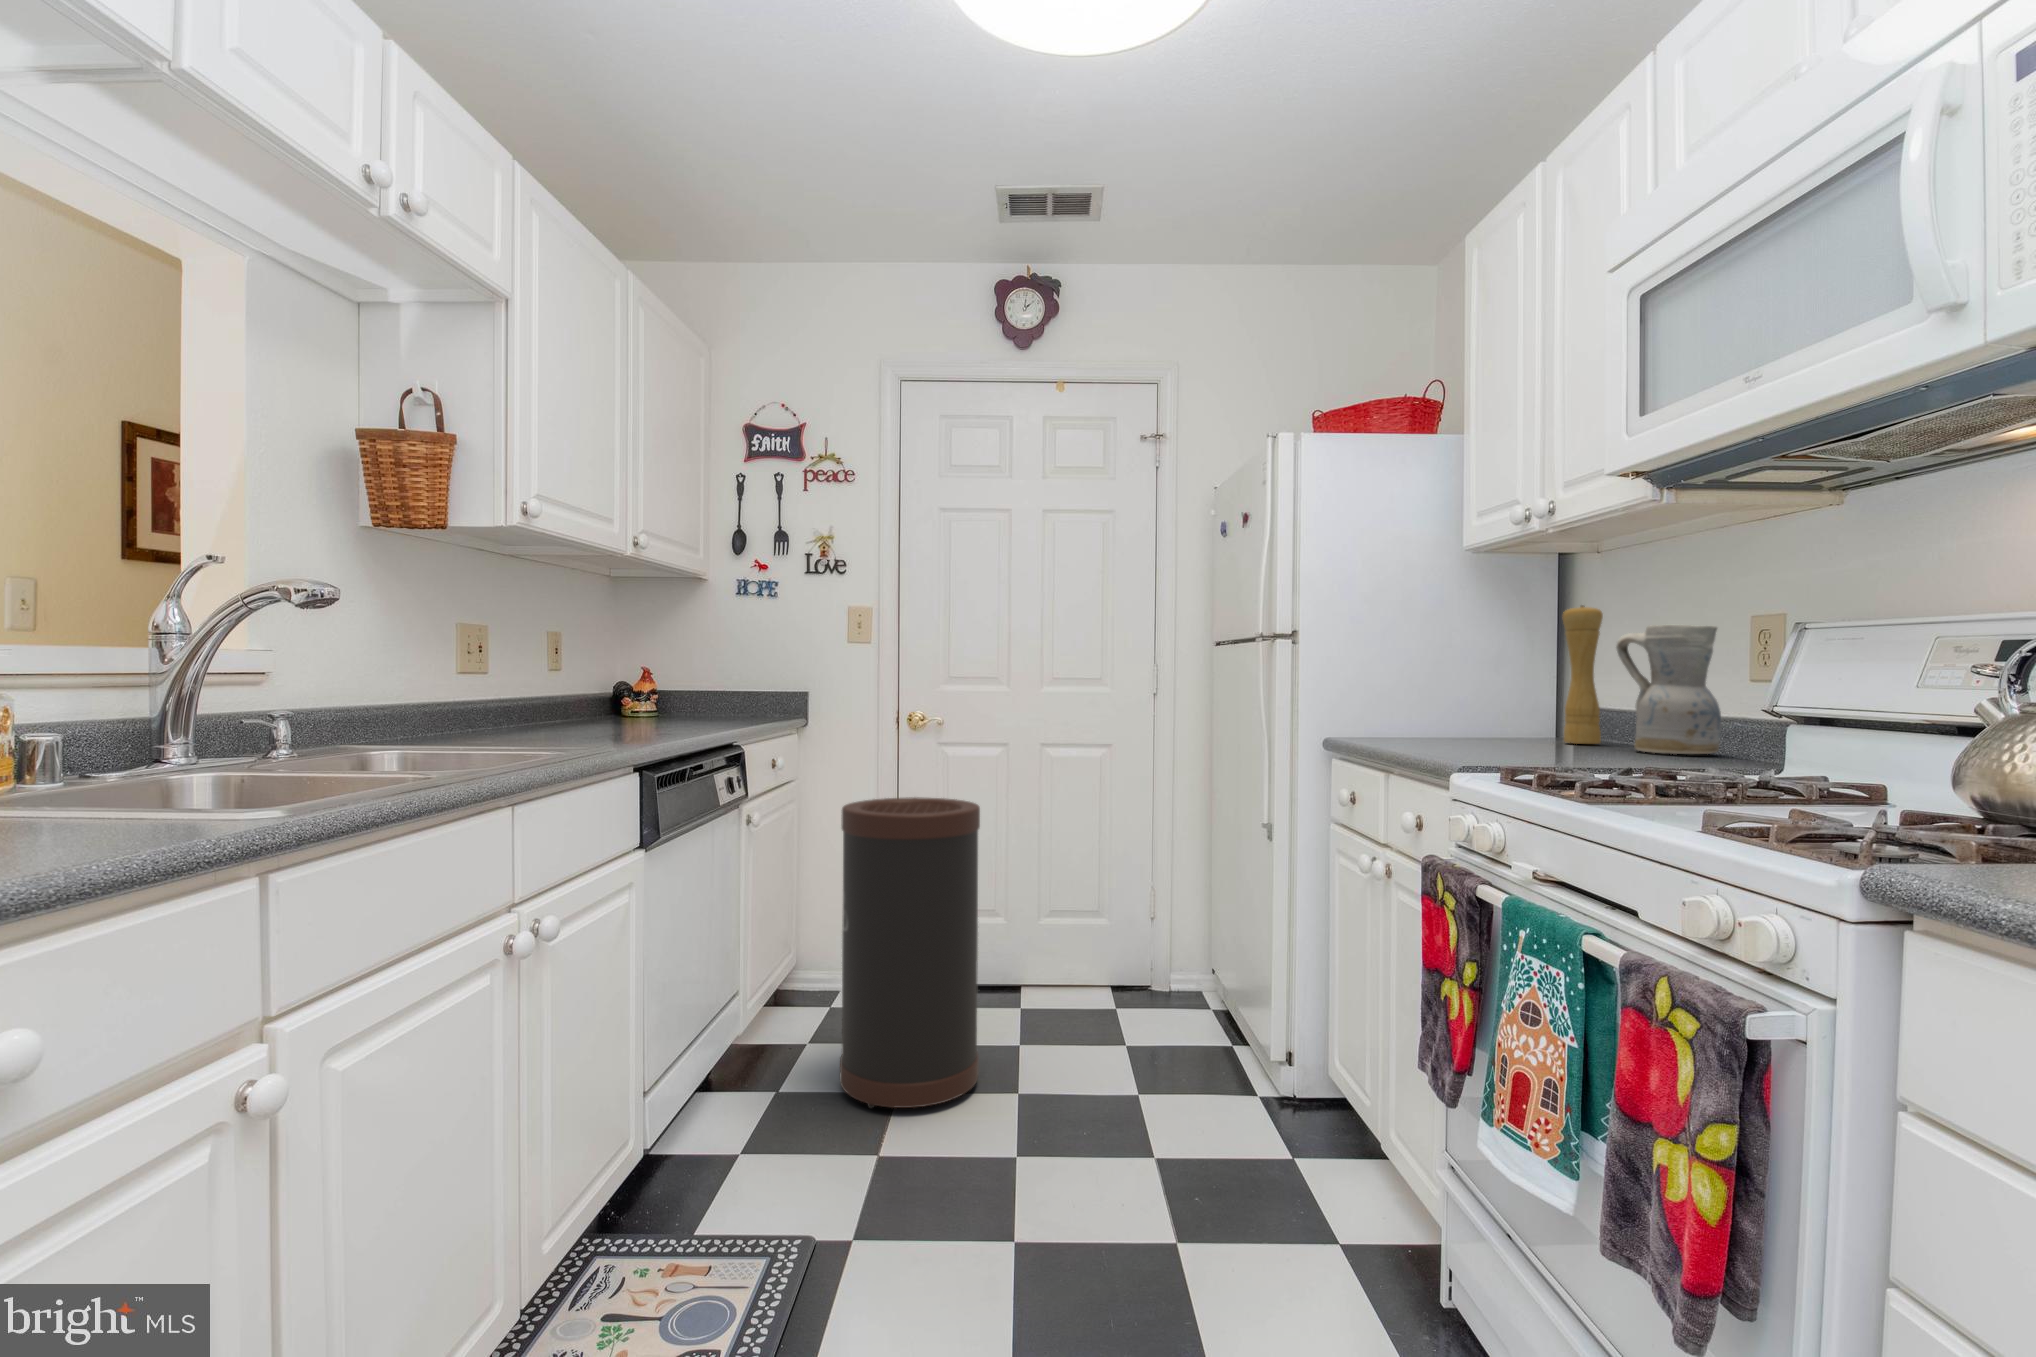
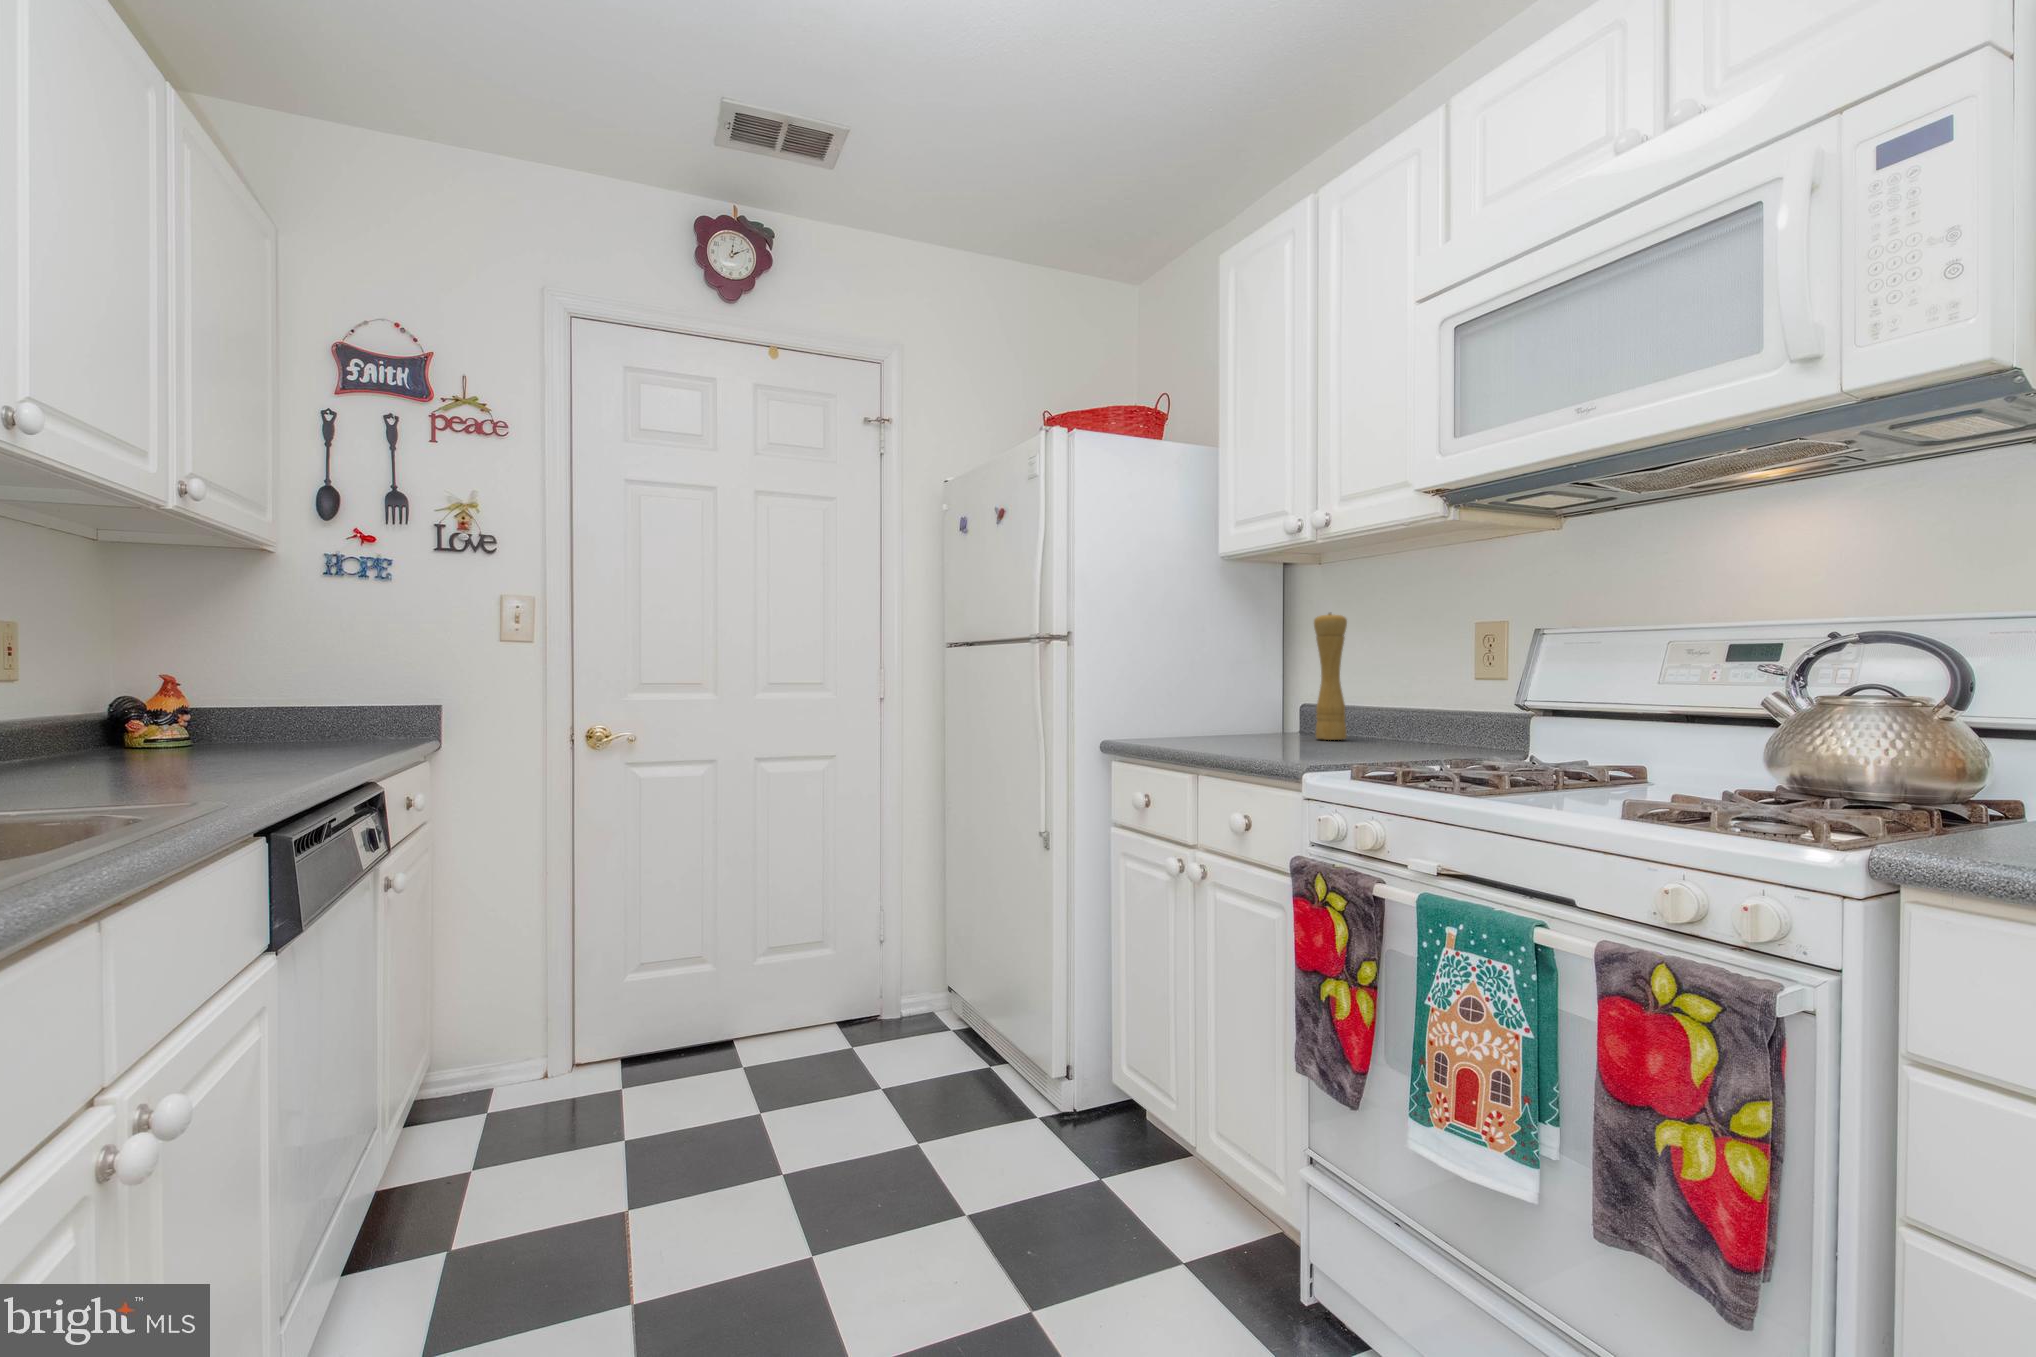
ceramic pitcher: present [1616,625,1722,754] -> none [1370,632,1455,747]
trash can: present [840,797,980,1108] -> none [554,835,740,1243]

